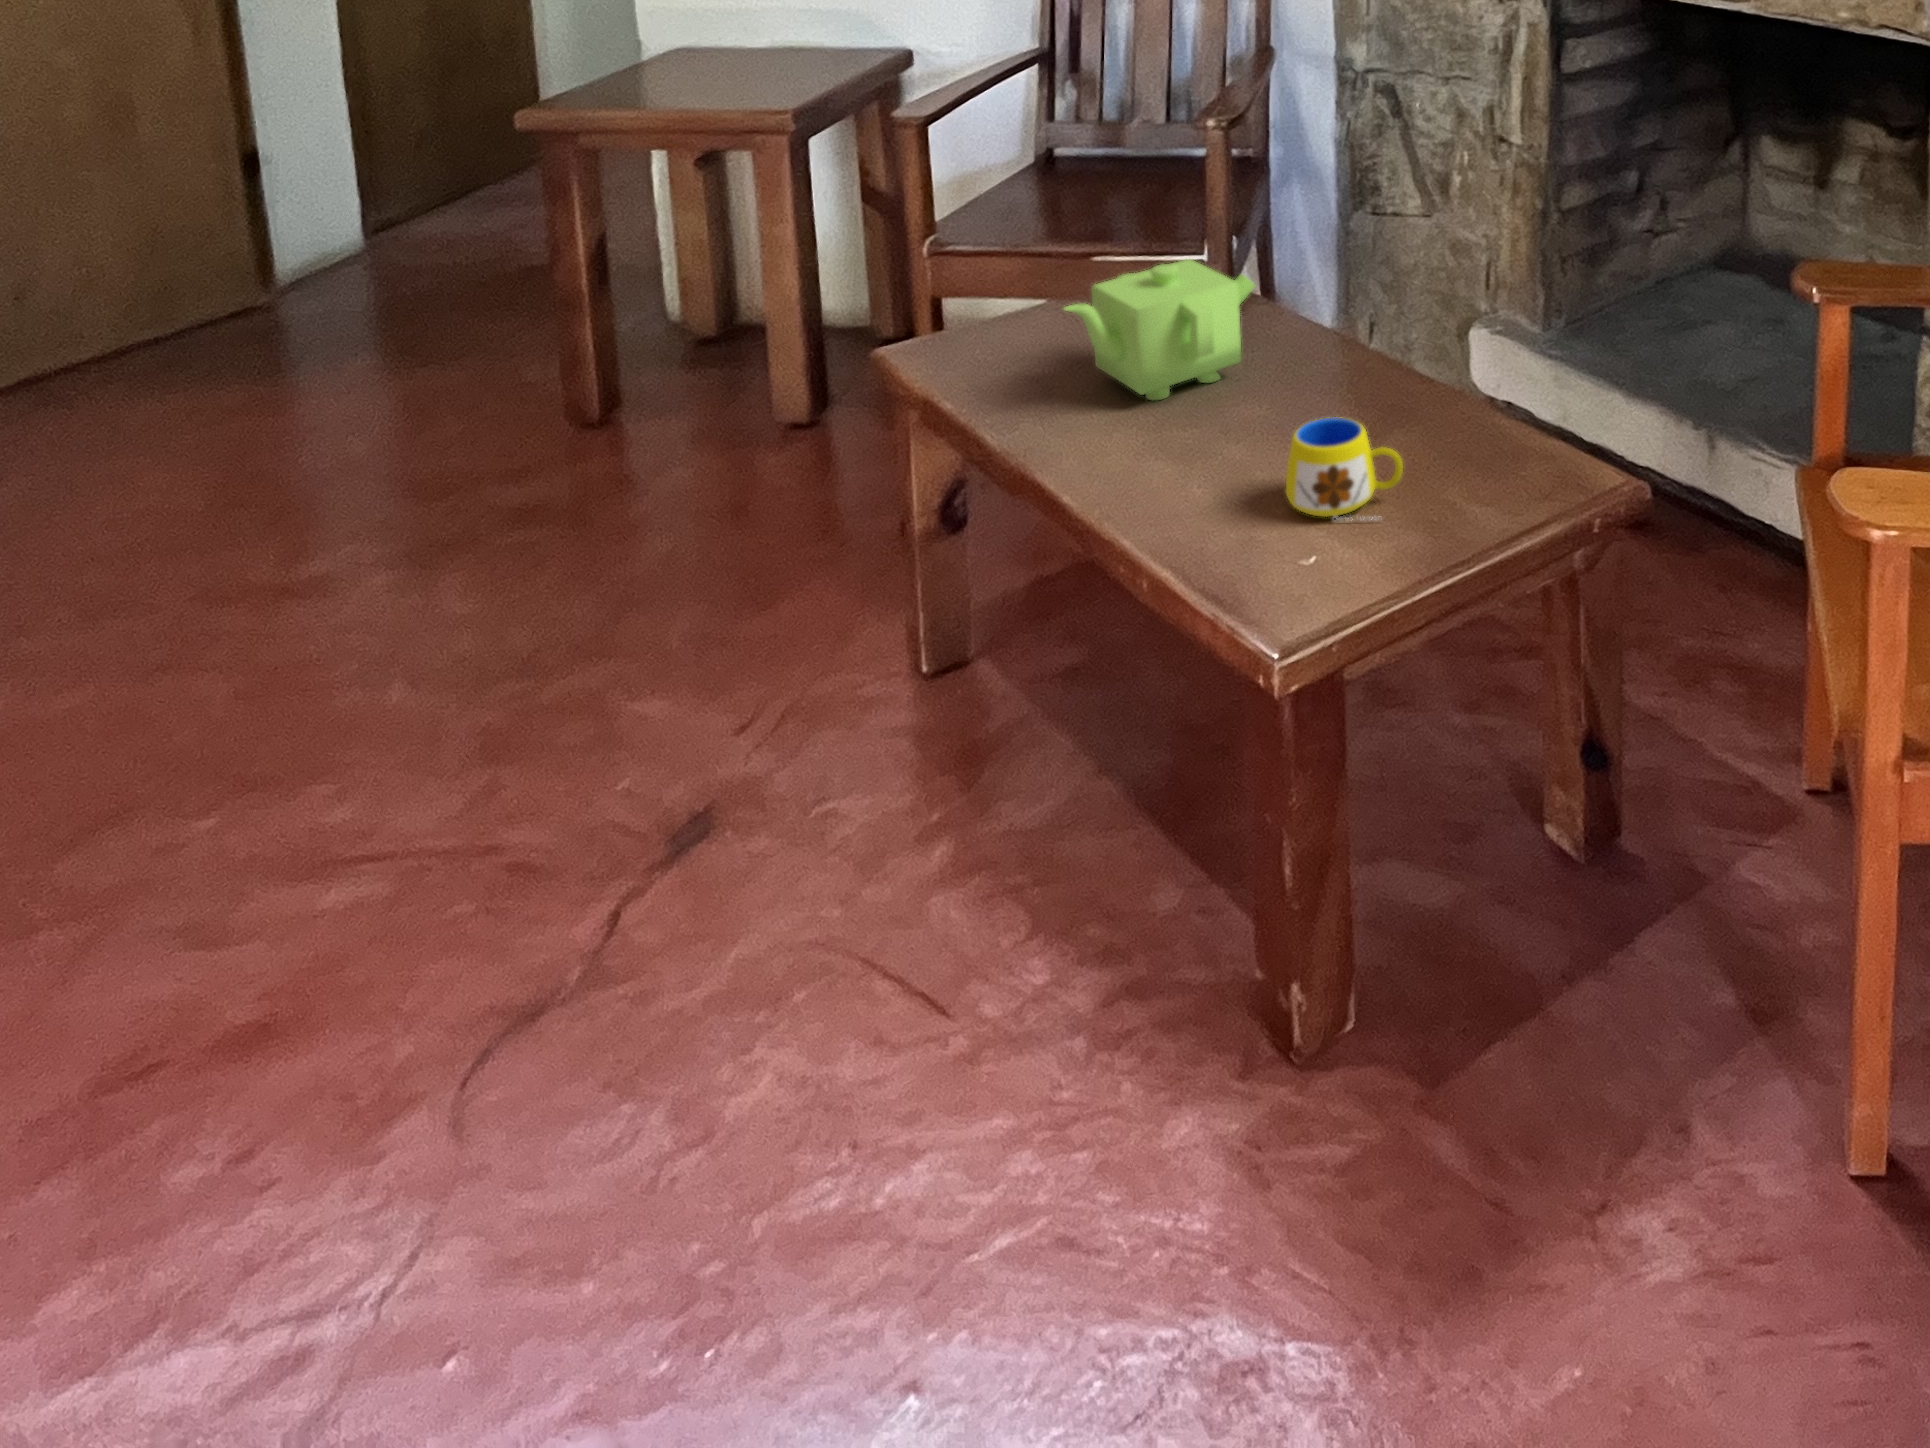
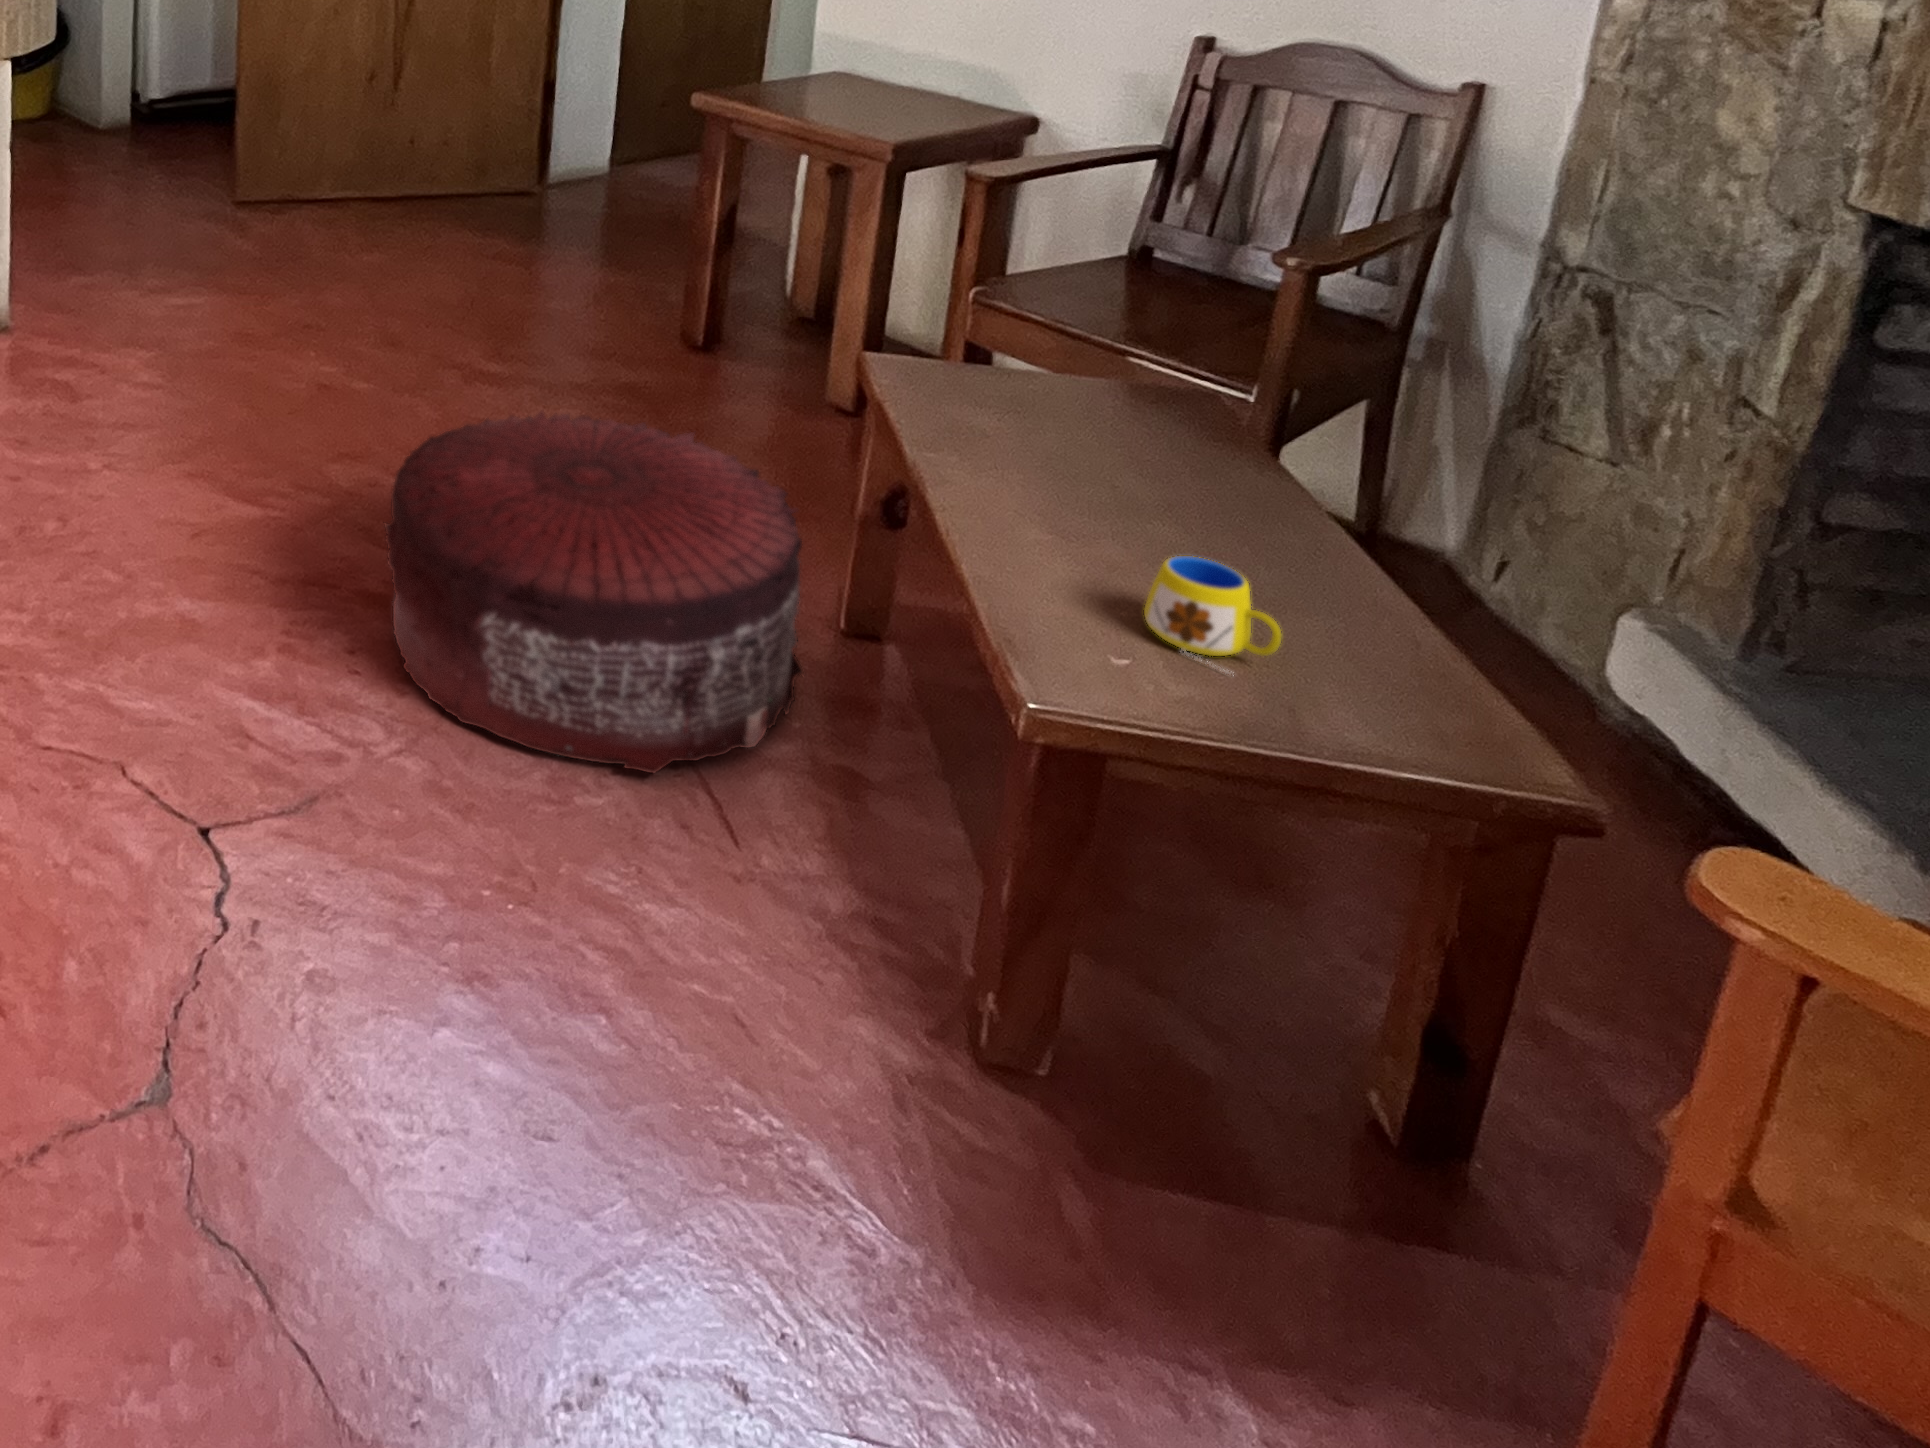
teapot: present [1064,259,1255,401] -> none [1009,366,1233,499]
pouf: none [226,523,908,1122] -> present [385,411,803,773]

